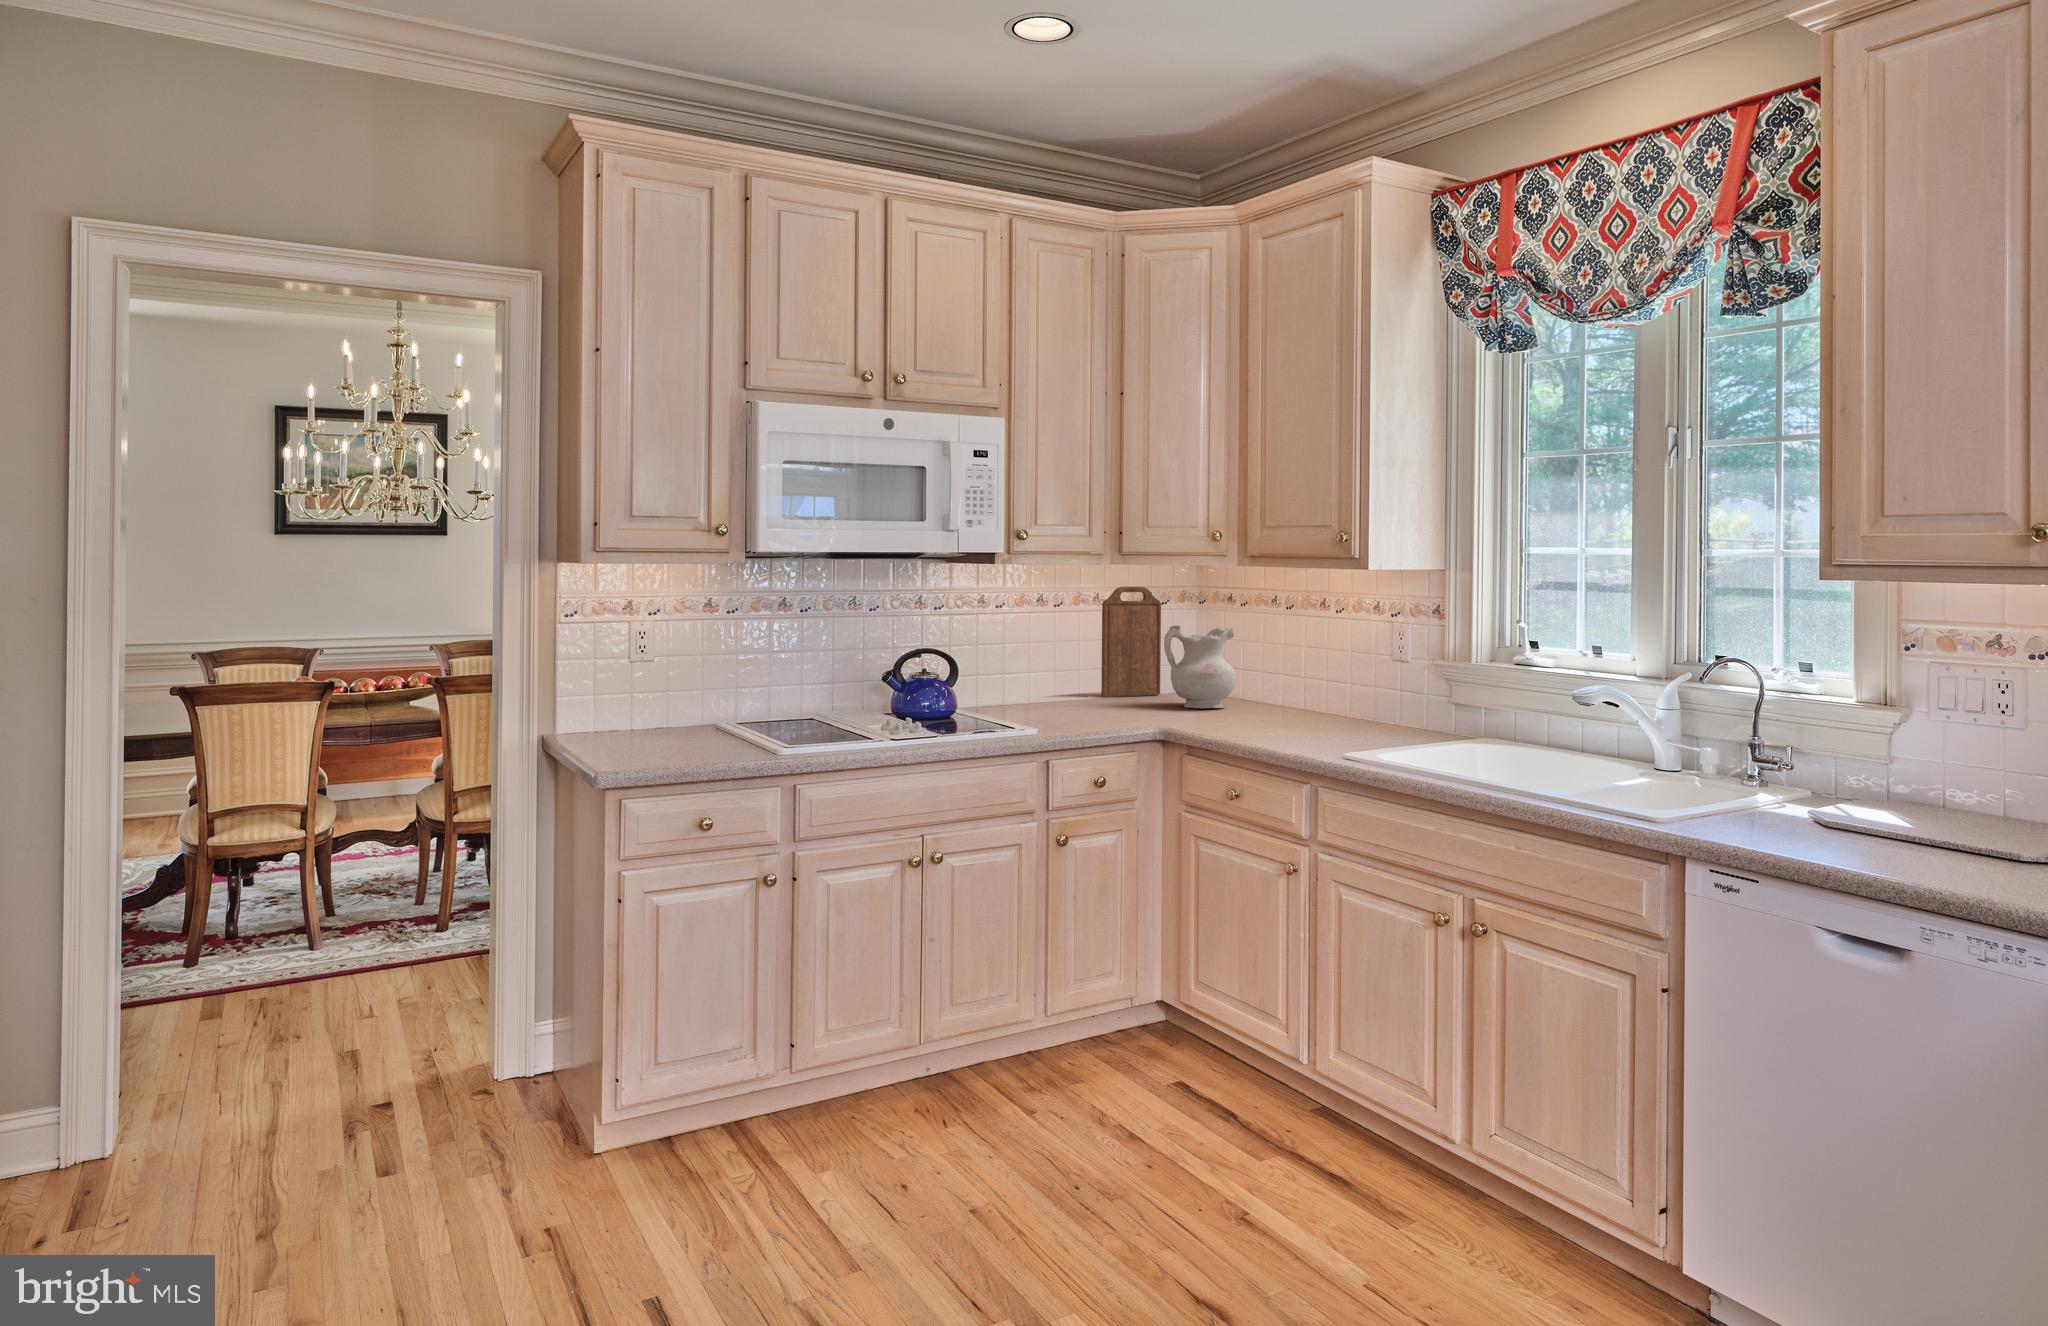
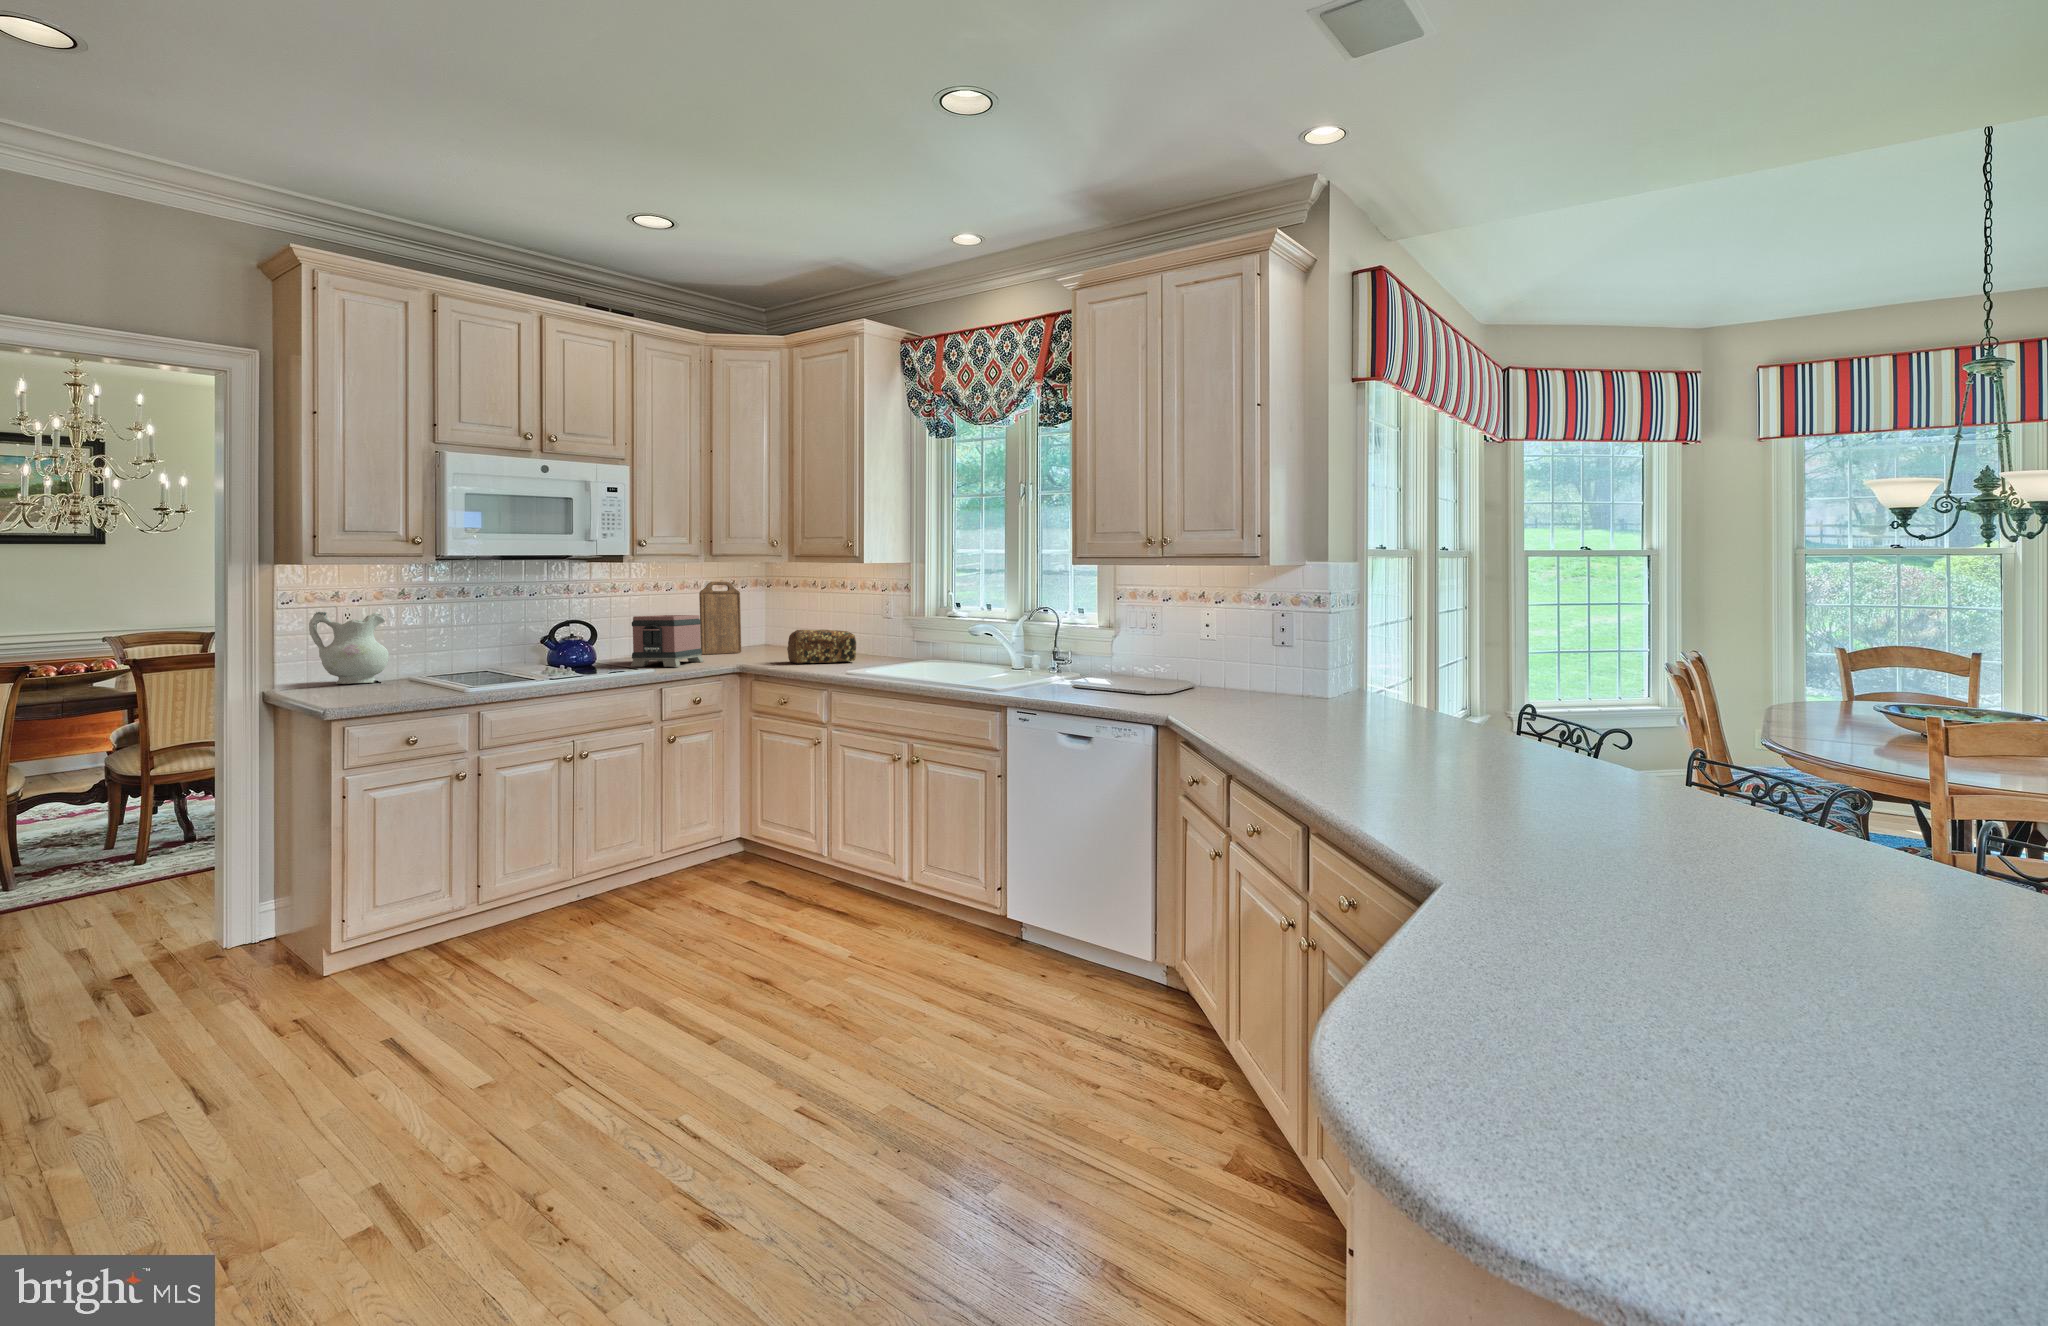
ceramic pitcher: present [1164,625,1236,709] -> present [309,612,389,684]
toaster: none [1001,640,1106,723] -> present [631,615,704,667]
bread loaf: none [1232,668,1344,724] -> present [787,630,856,664]

